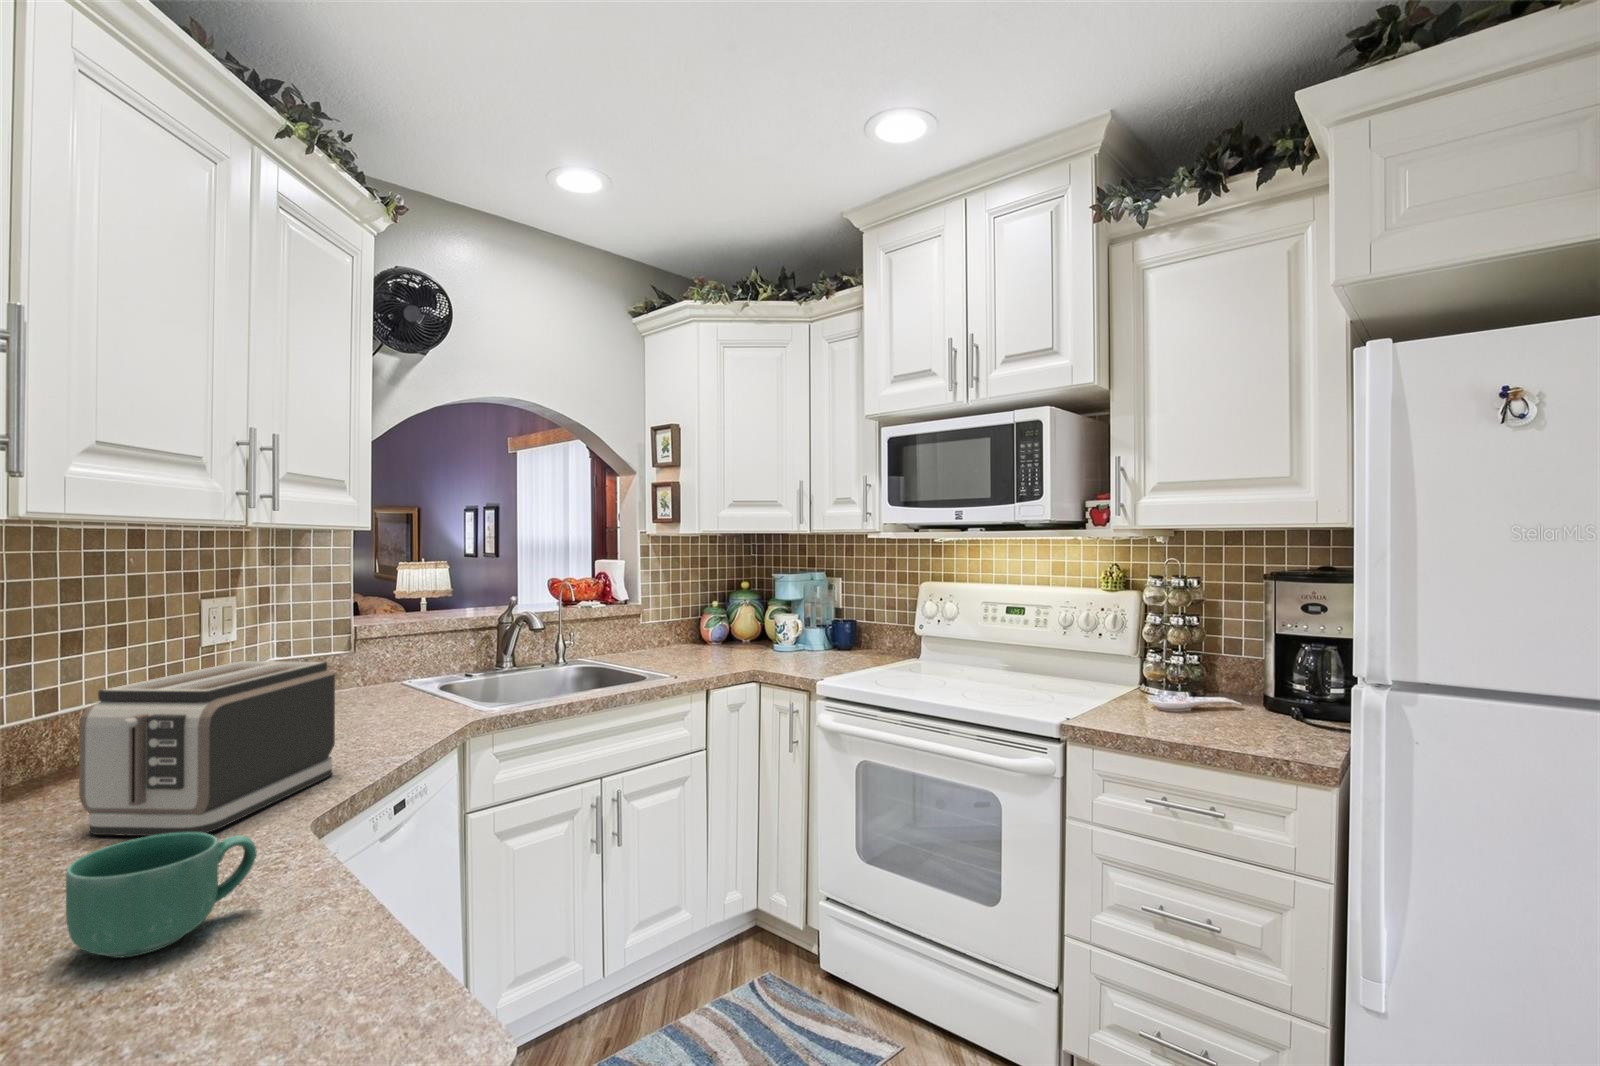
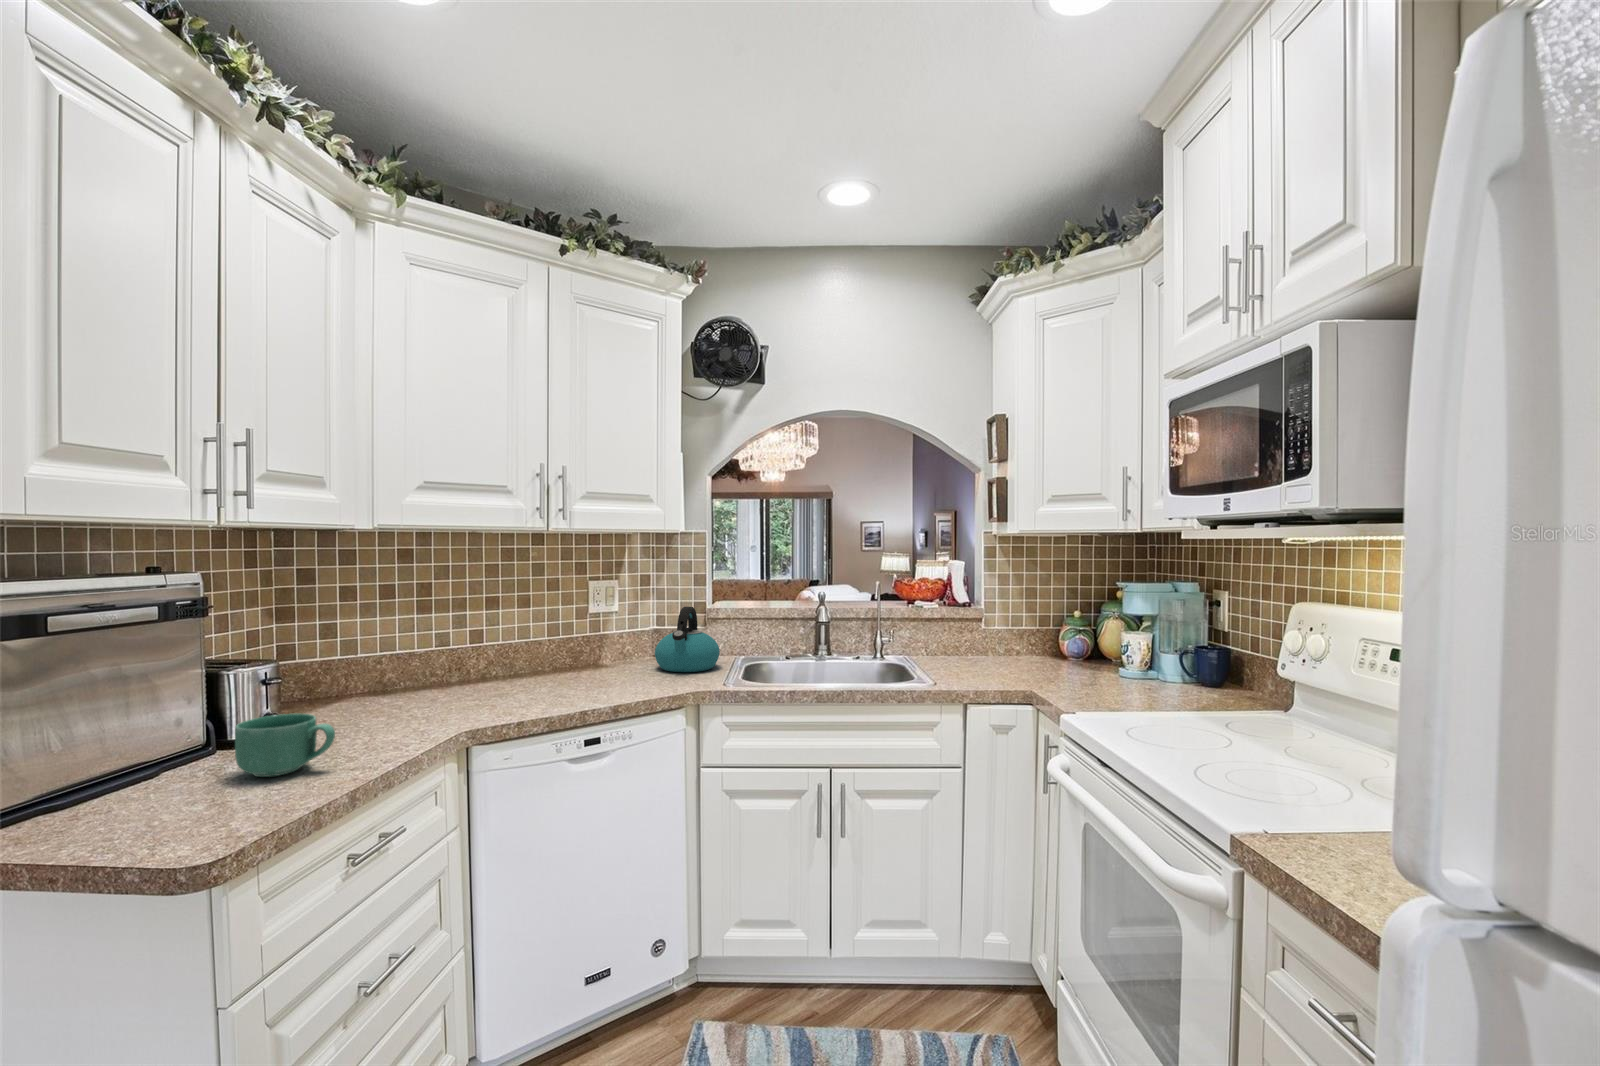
kettle: none [324,624,419,710] -> present [655,607,720,672]
toaster: present [79,661,335,836] -> none [393,623,550,726]

